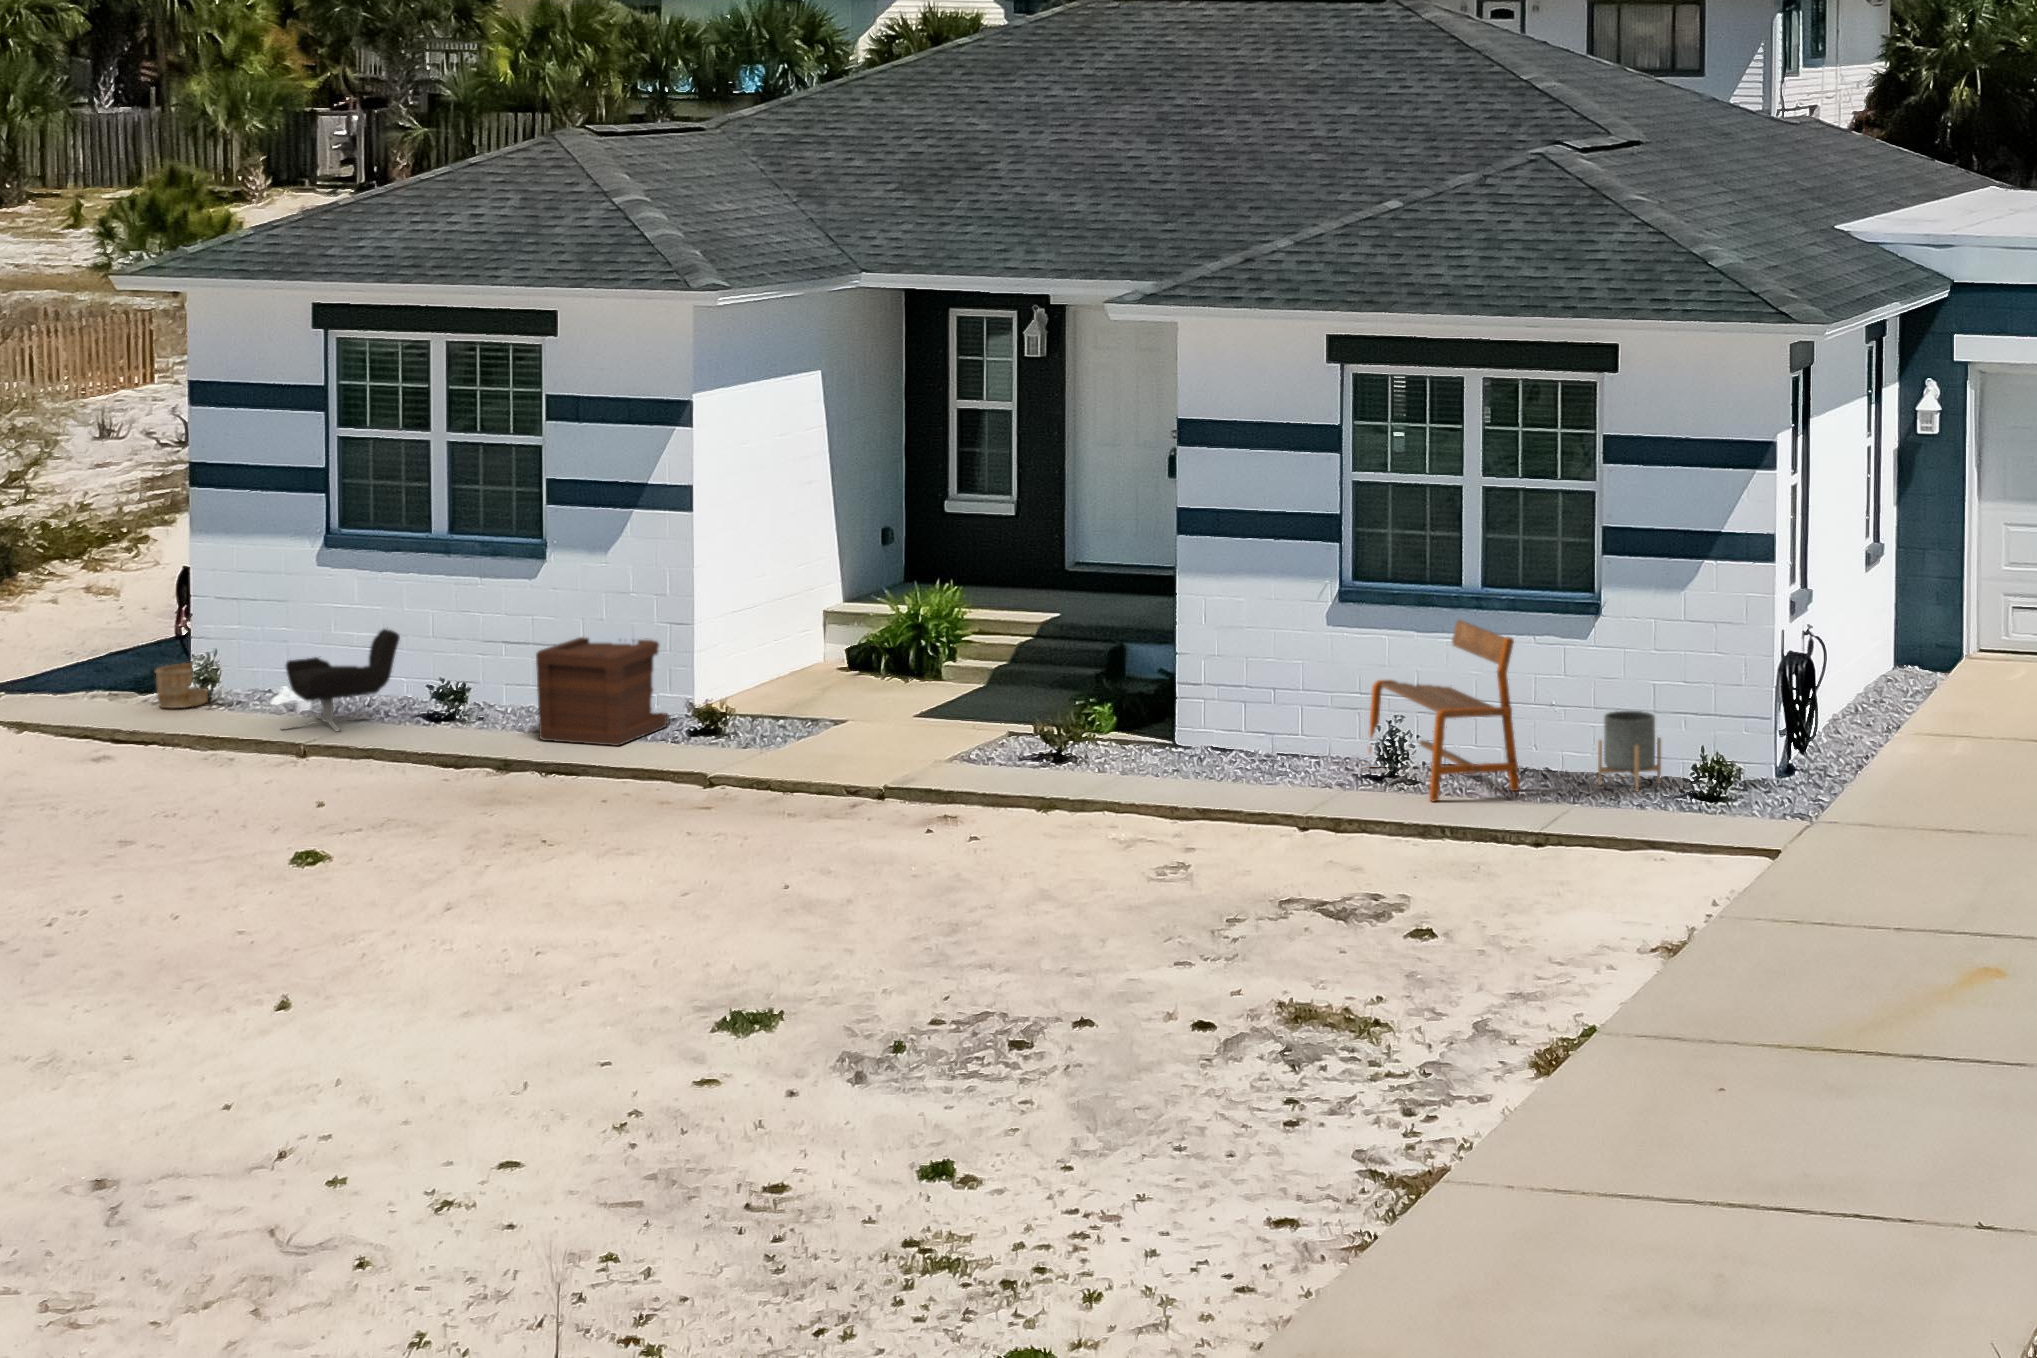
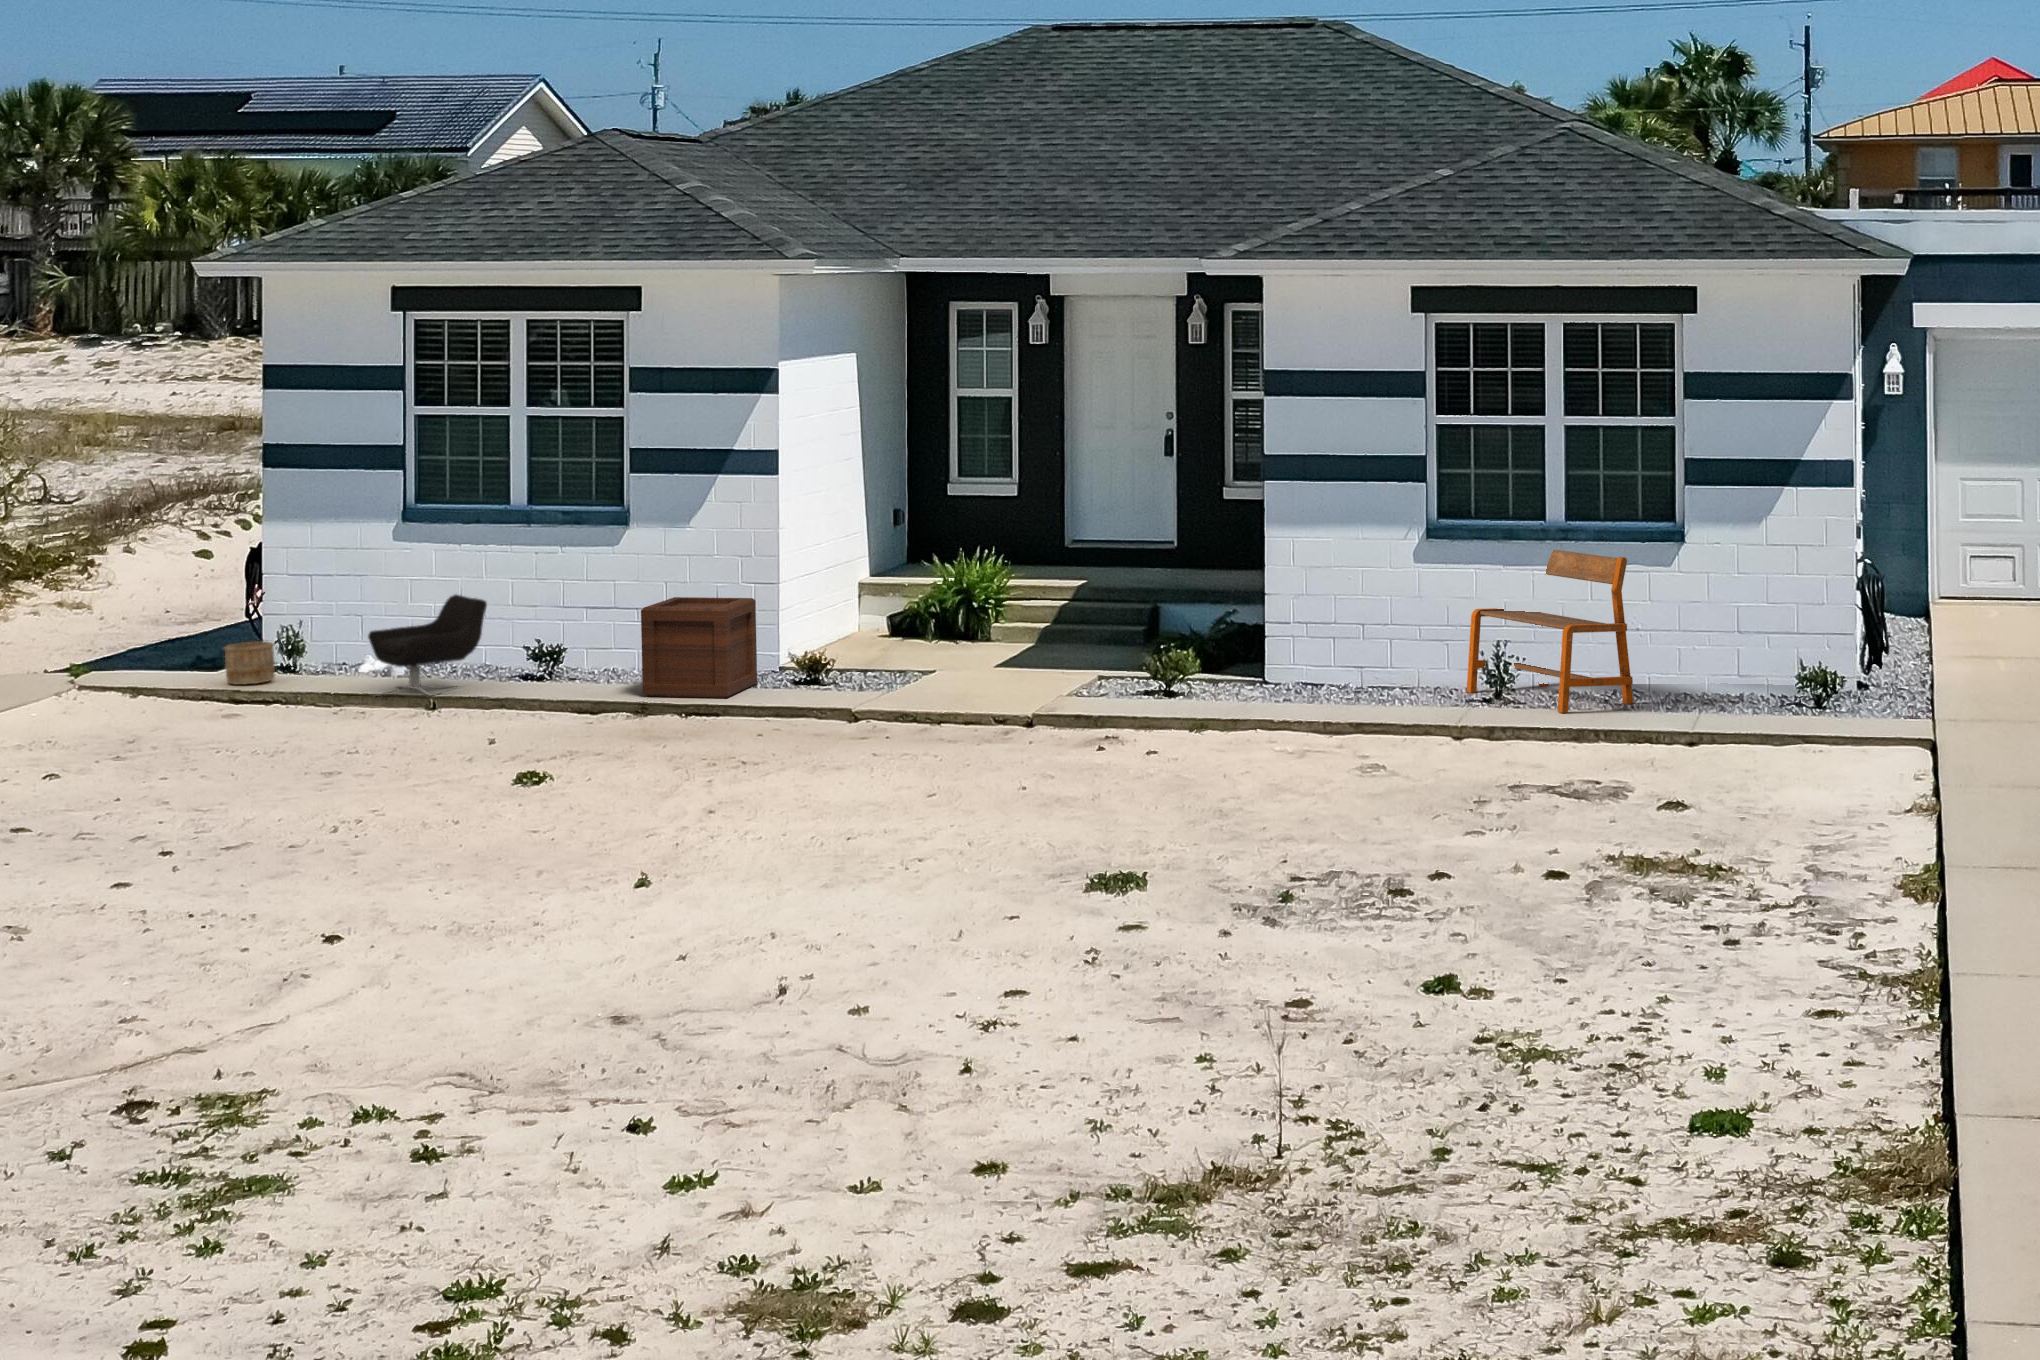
planter: present [1598,711,1661,791] -> none [1700,628,1757,701]

